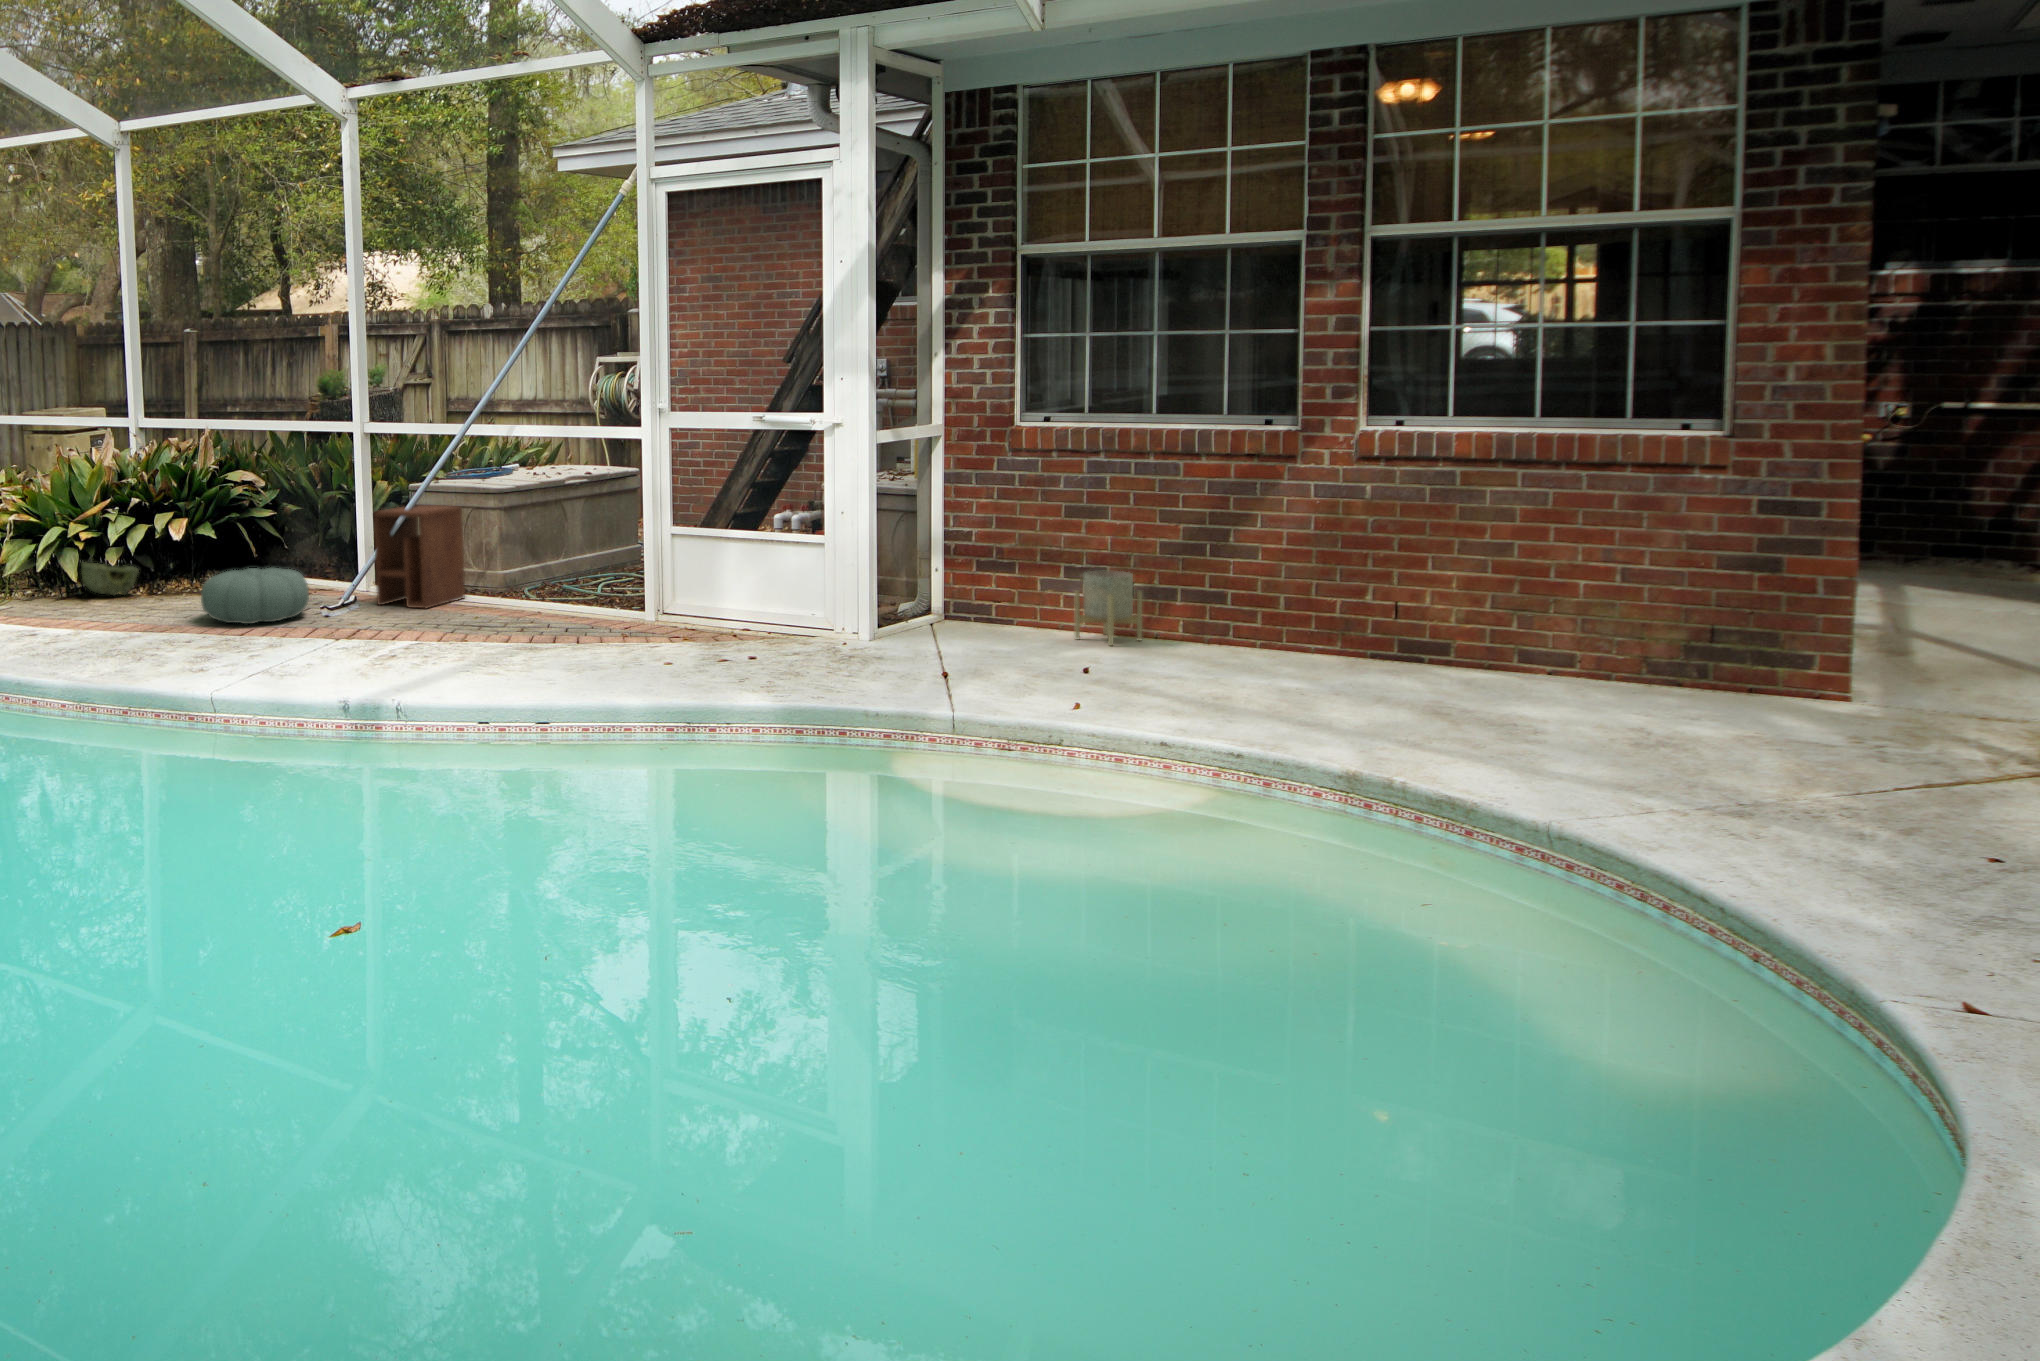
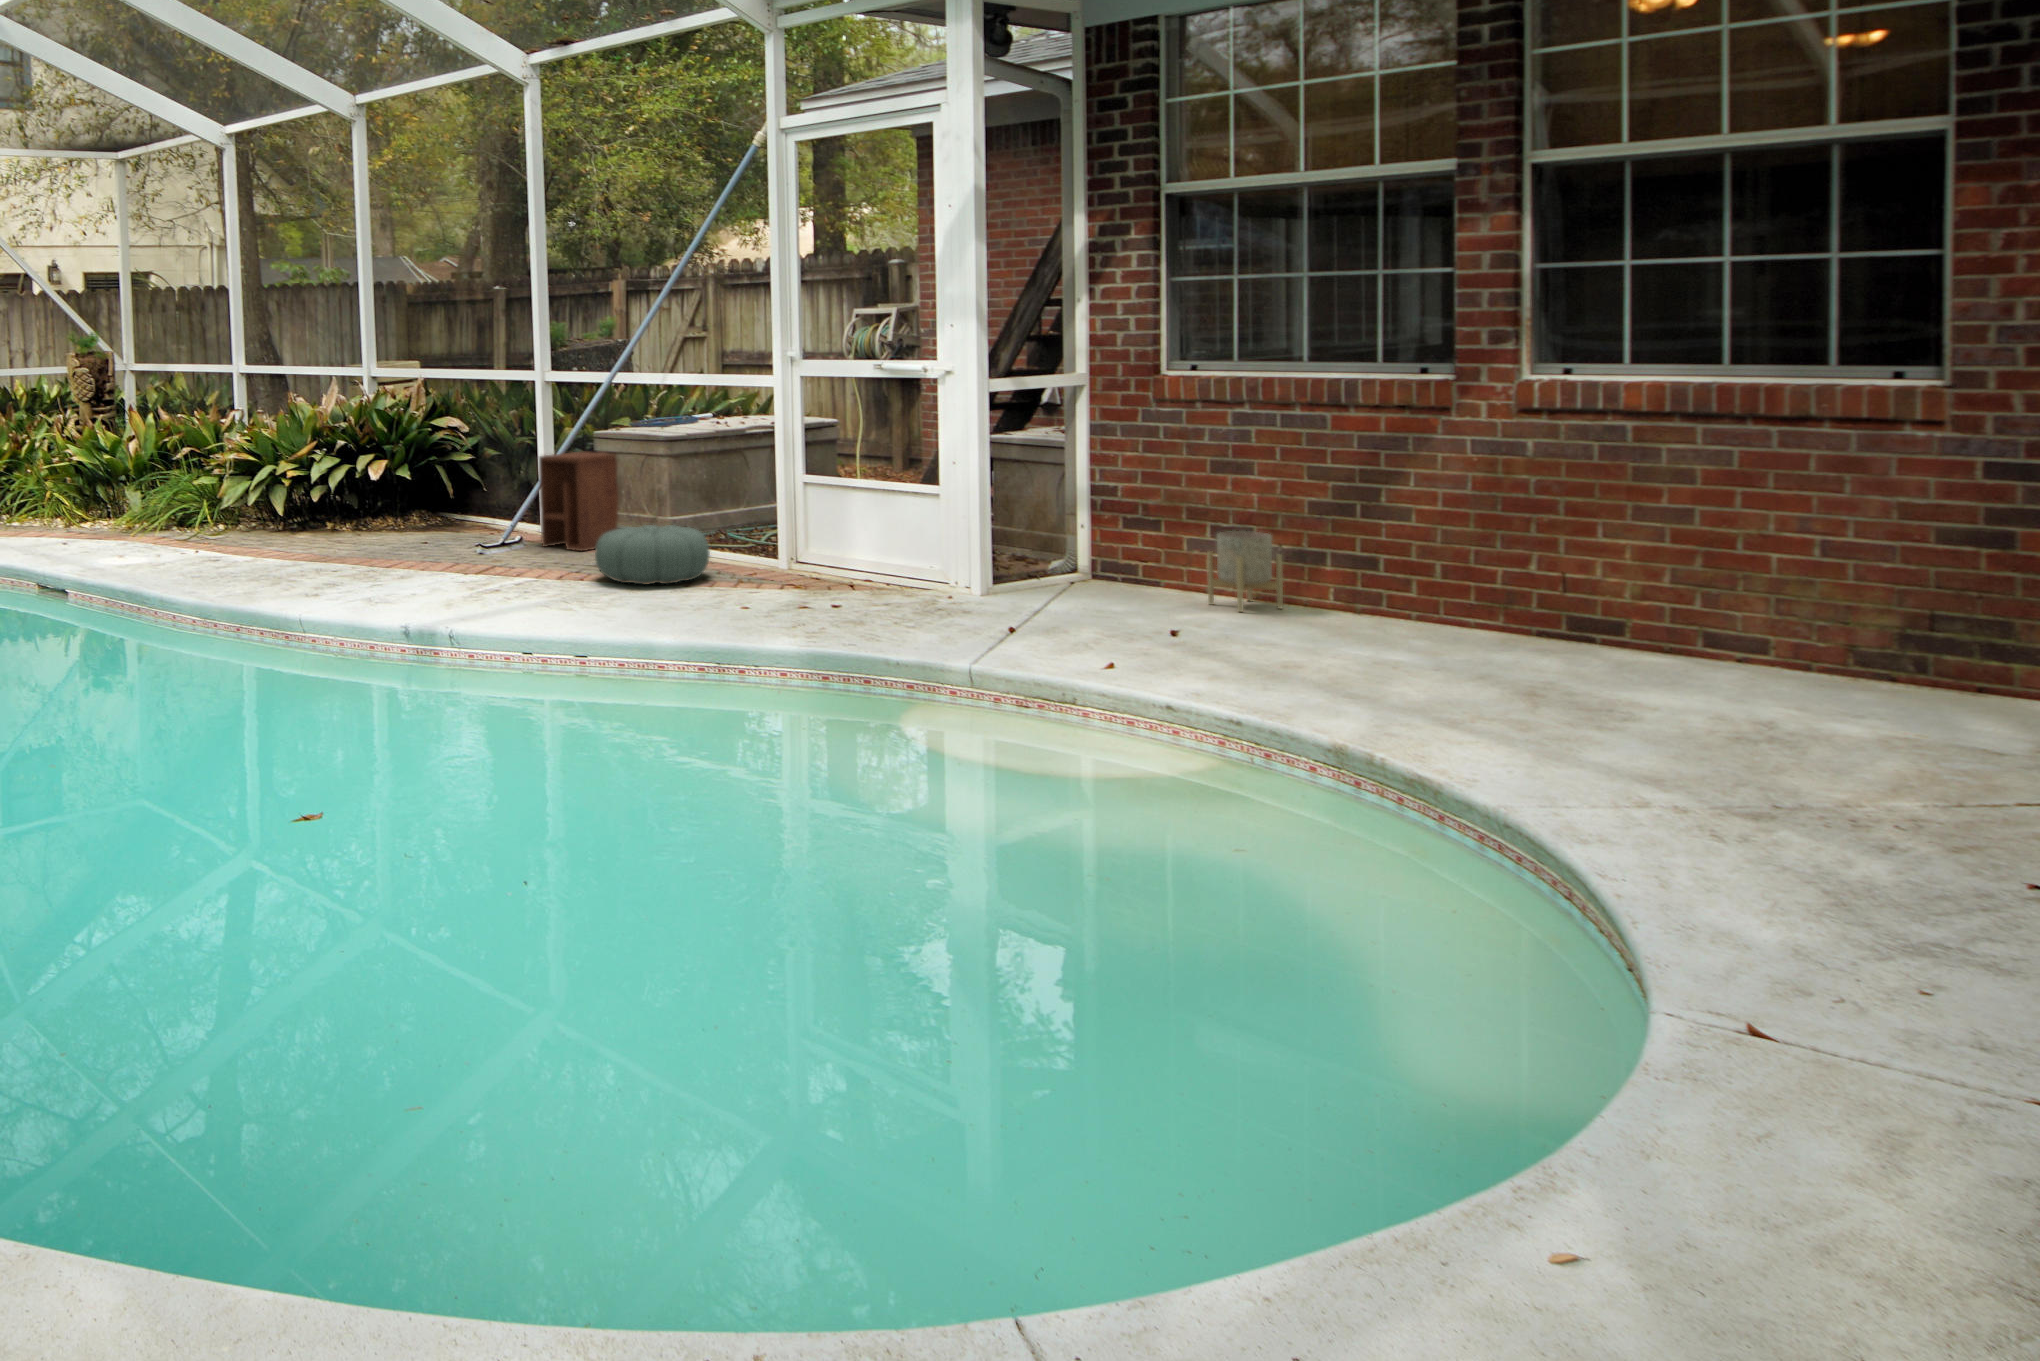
woven basket: present [82,563,139,595] -> none [297,499,344,531]
pouf: present [201,568,309,624] -> present [595,525,710,584]

